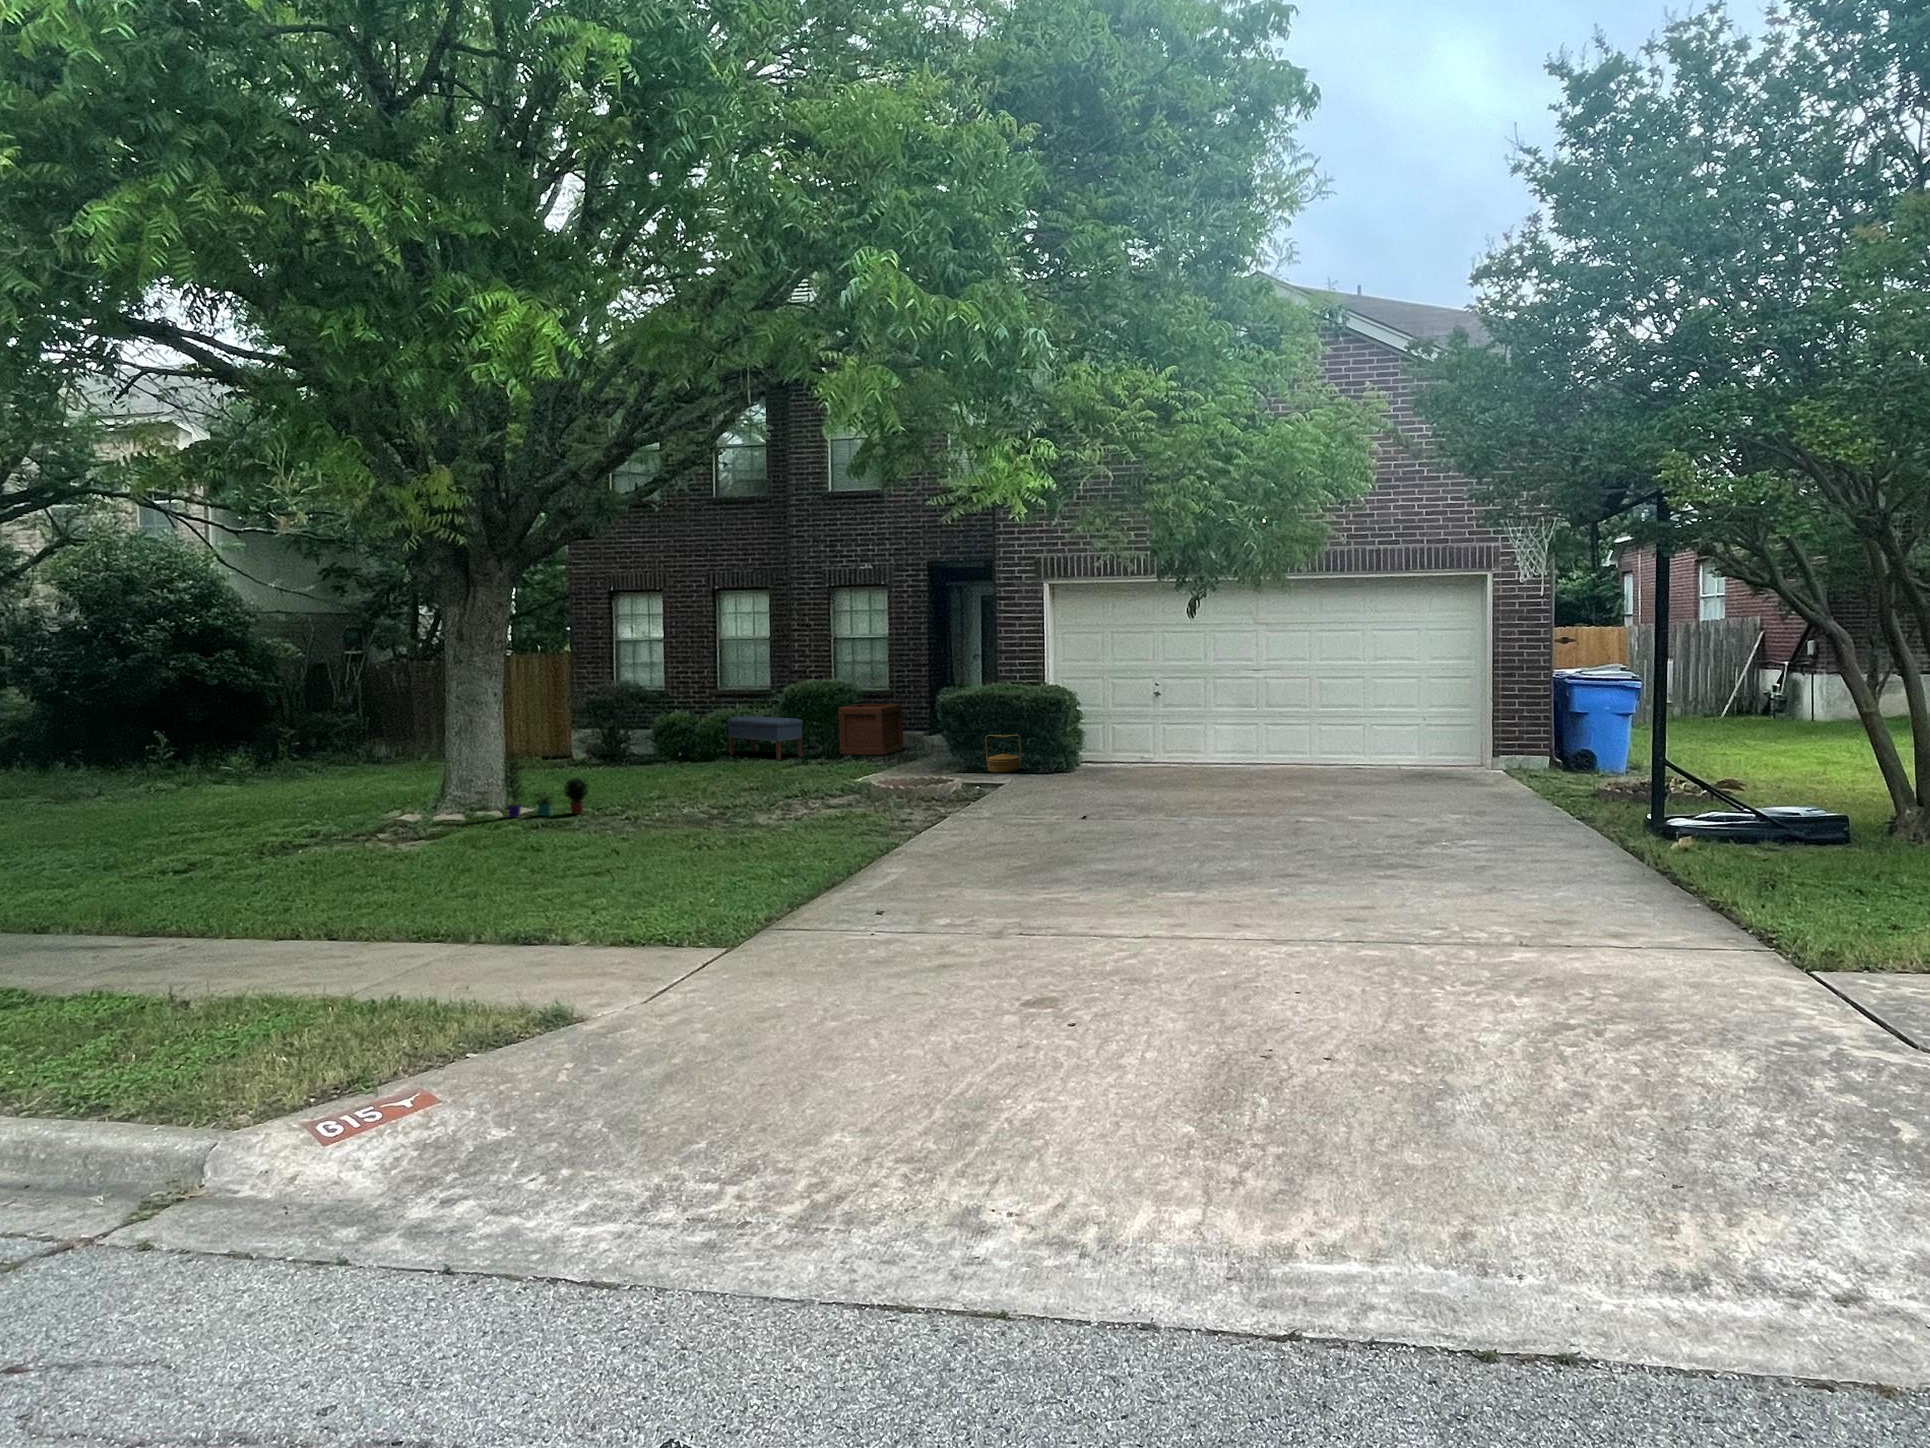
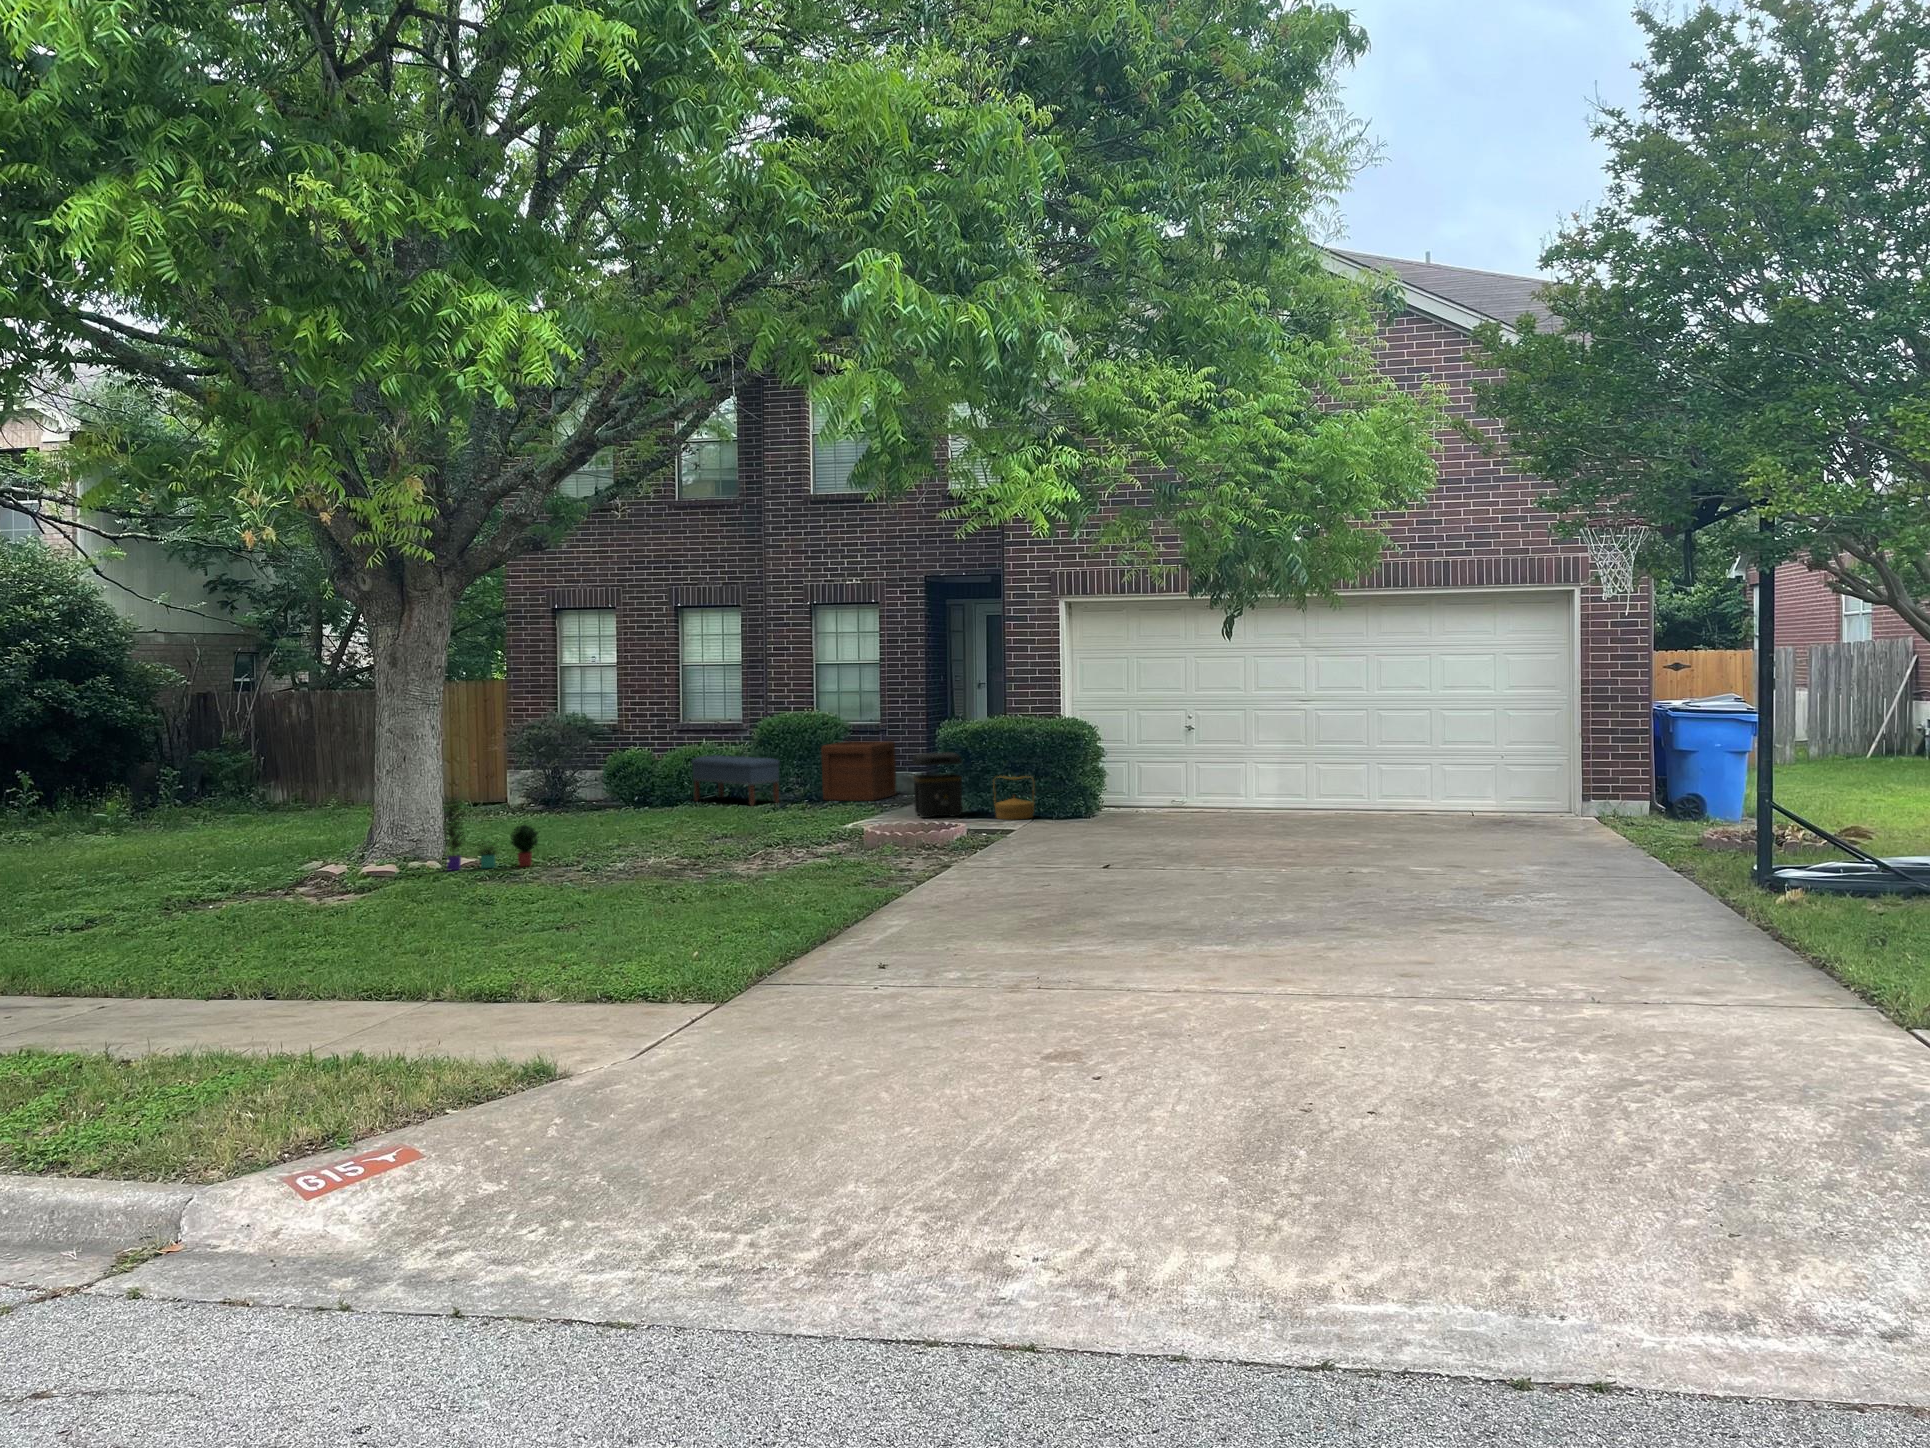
toolbox: none [916,714,959,770] -> present [912,752,962,818]

